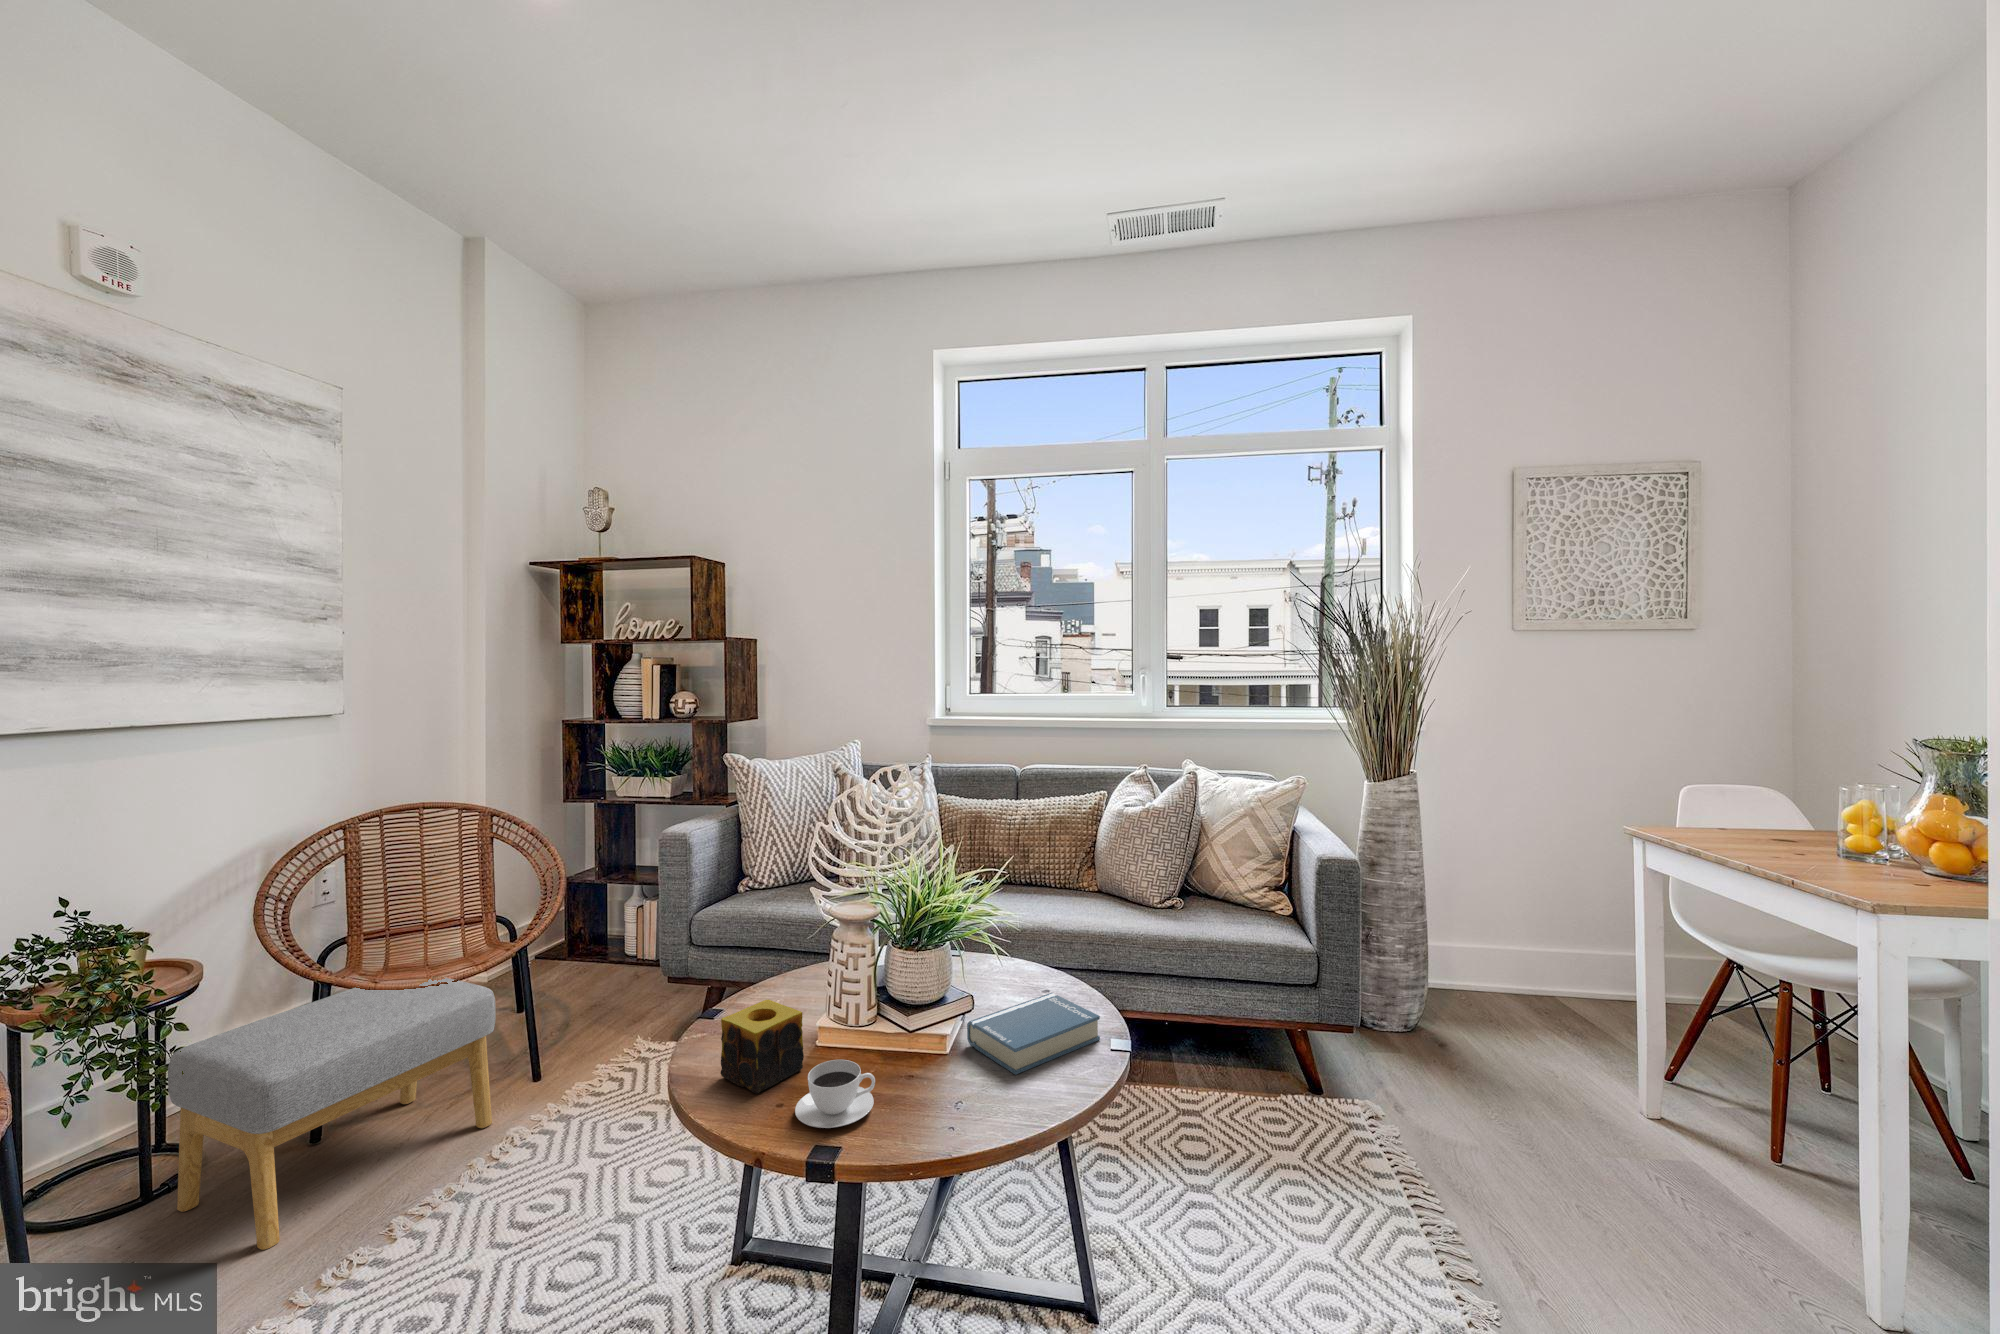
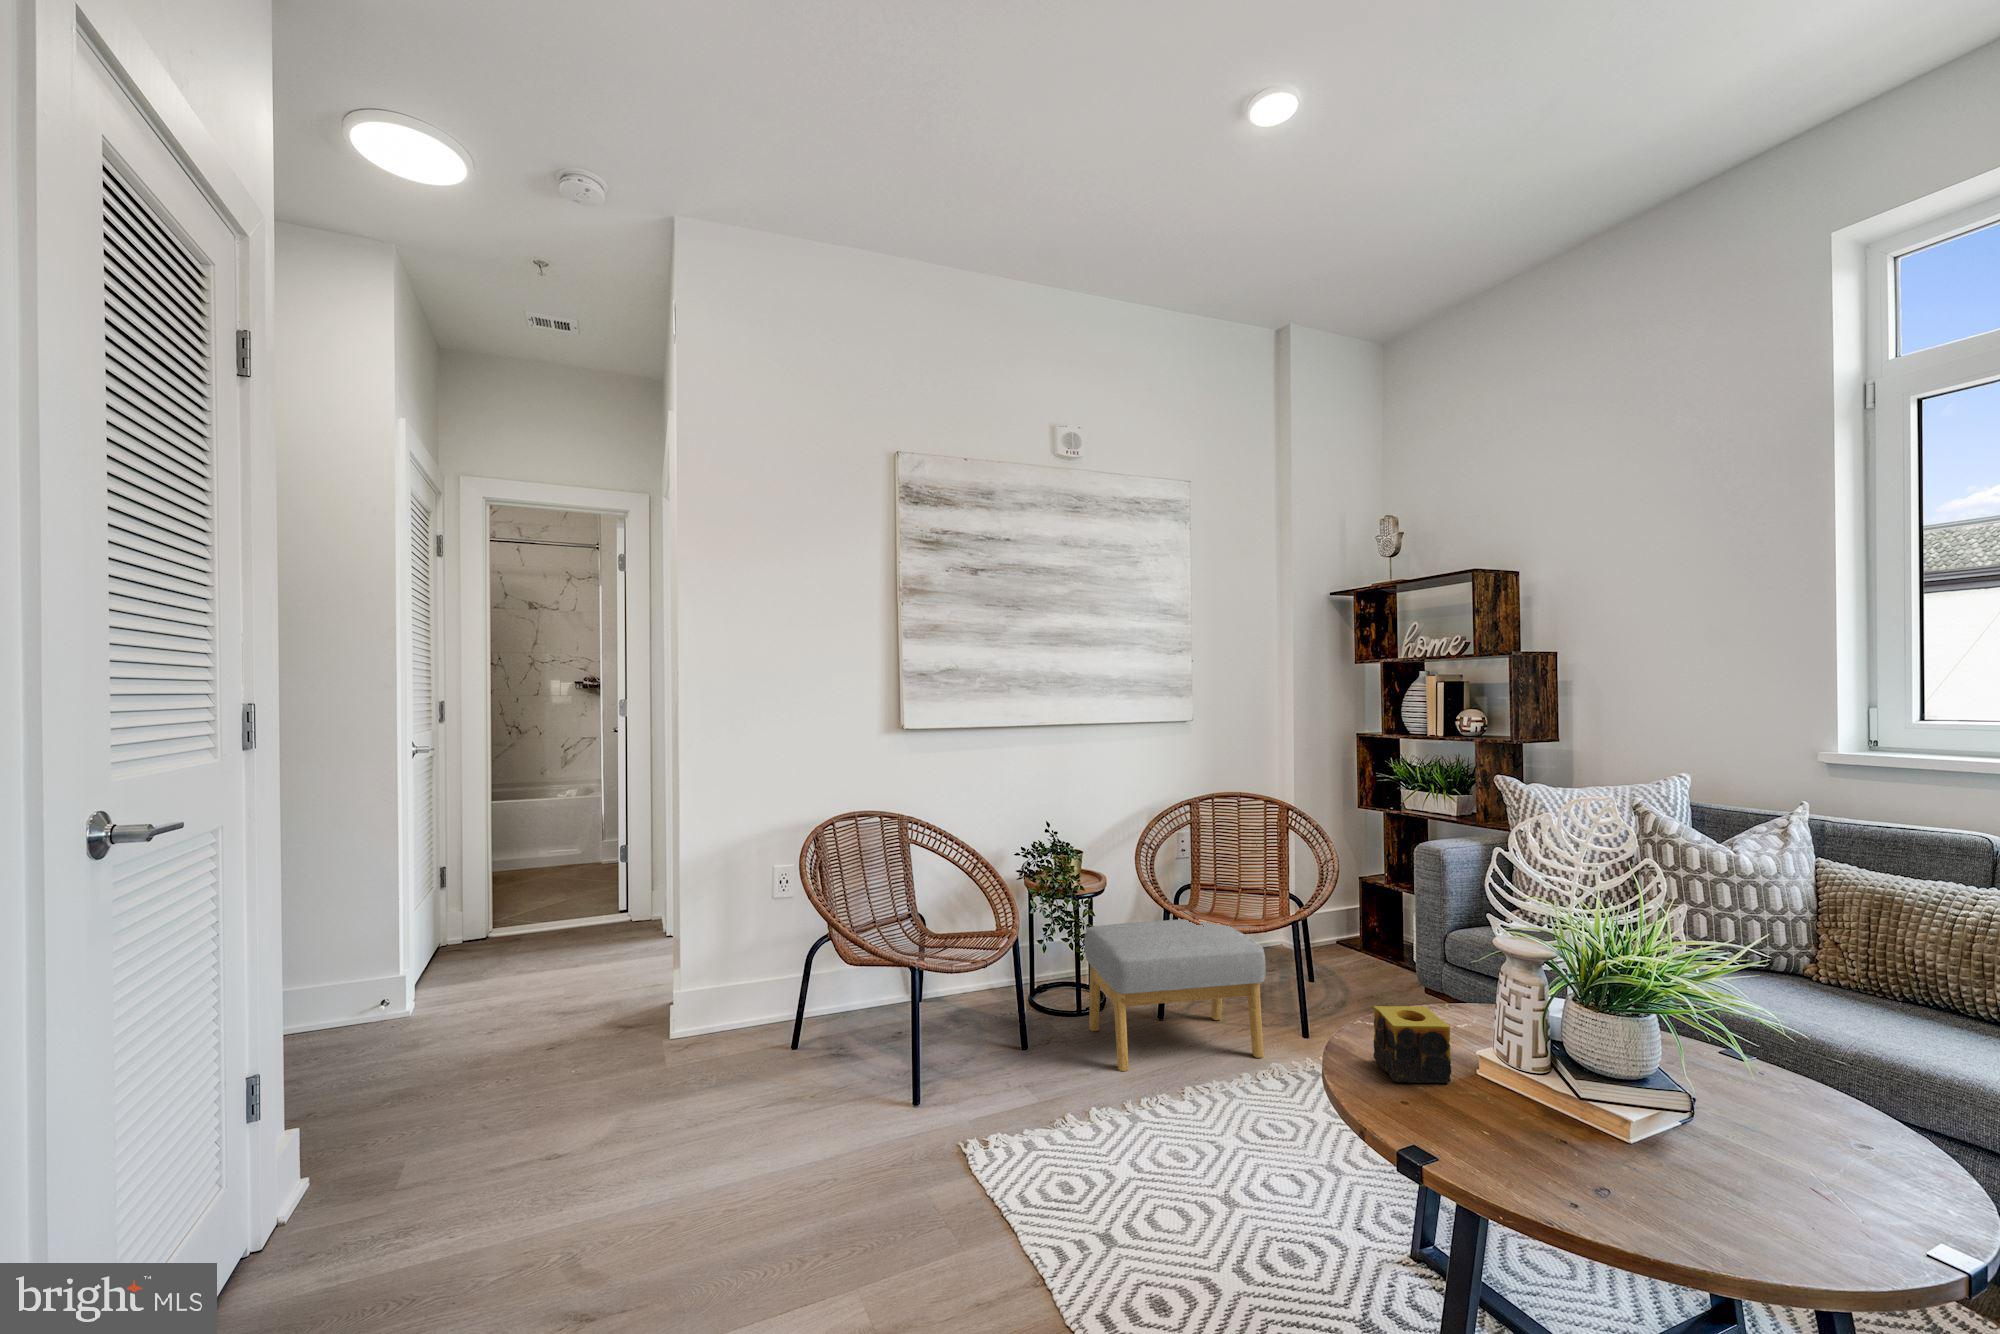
hardback book: present [967,993,1100,1075] -> none [1660,1112,1888,1220]
teacup: present [795,1060,875,1128] -> none [1414,1075,1500,1139]

